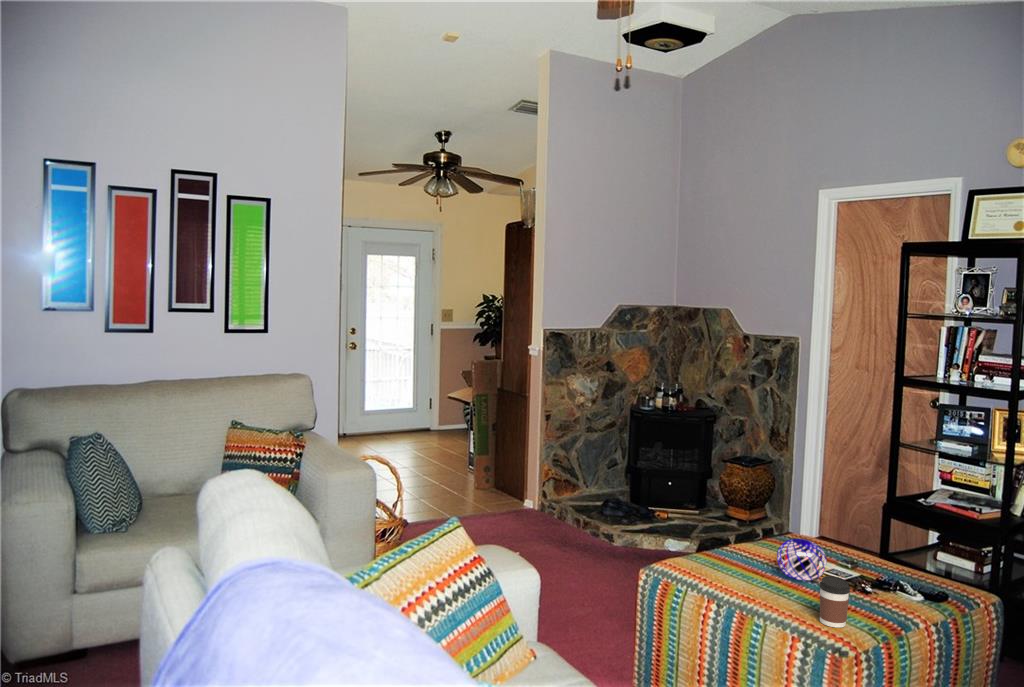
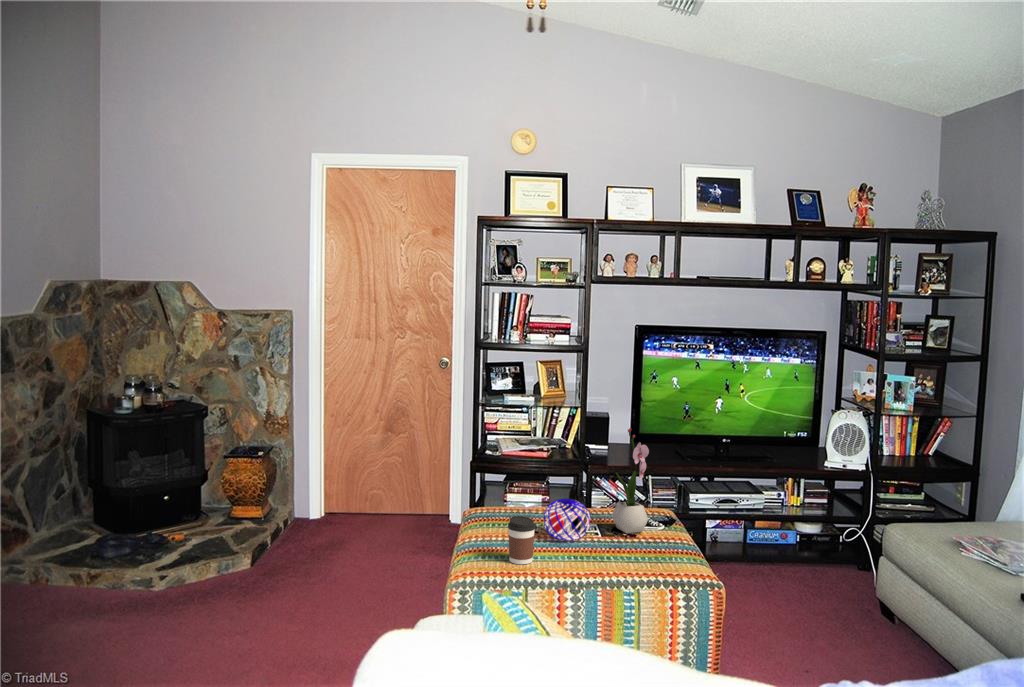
flower arrangement: none [861,484,907,601] -> present [612,428,649,533]
coffee cup: present [820,576,850,628] -> present [508,516,535,564]

